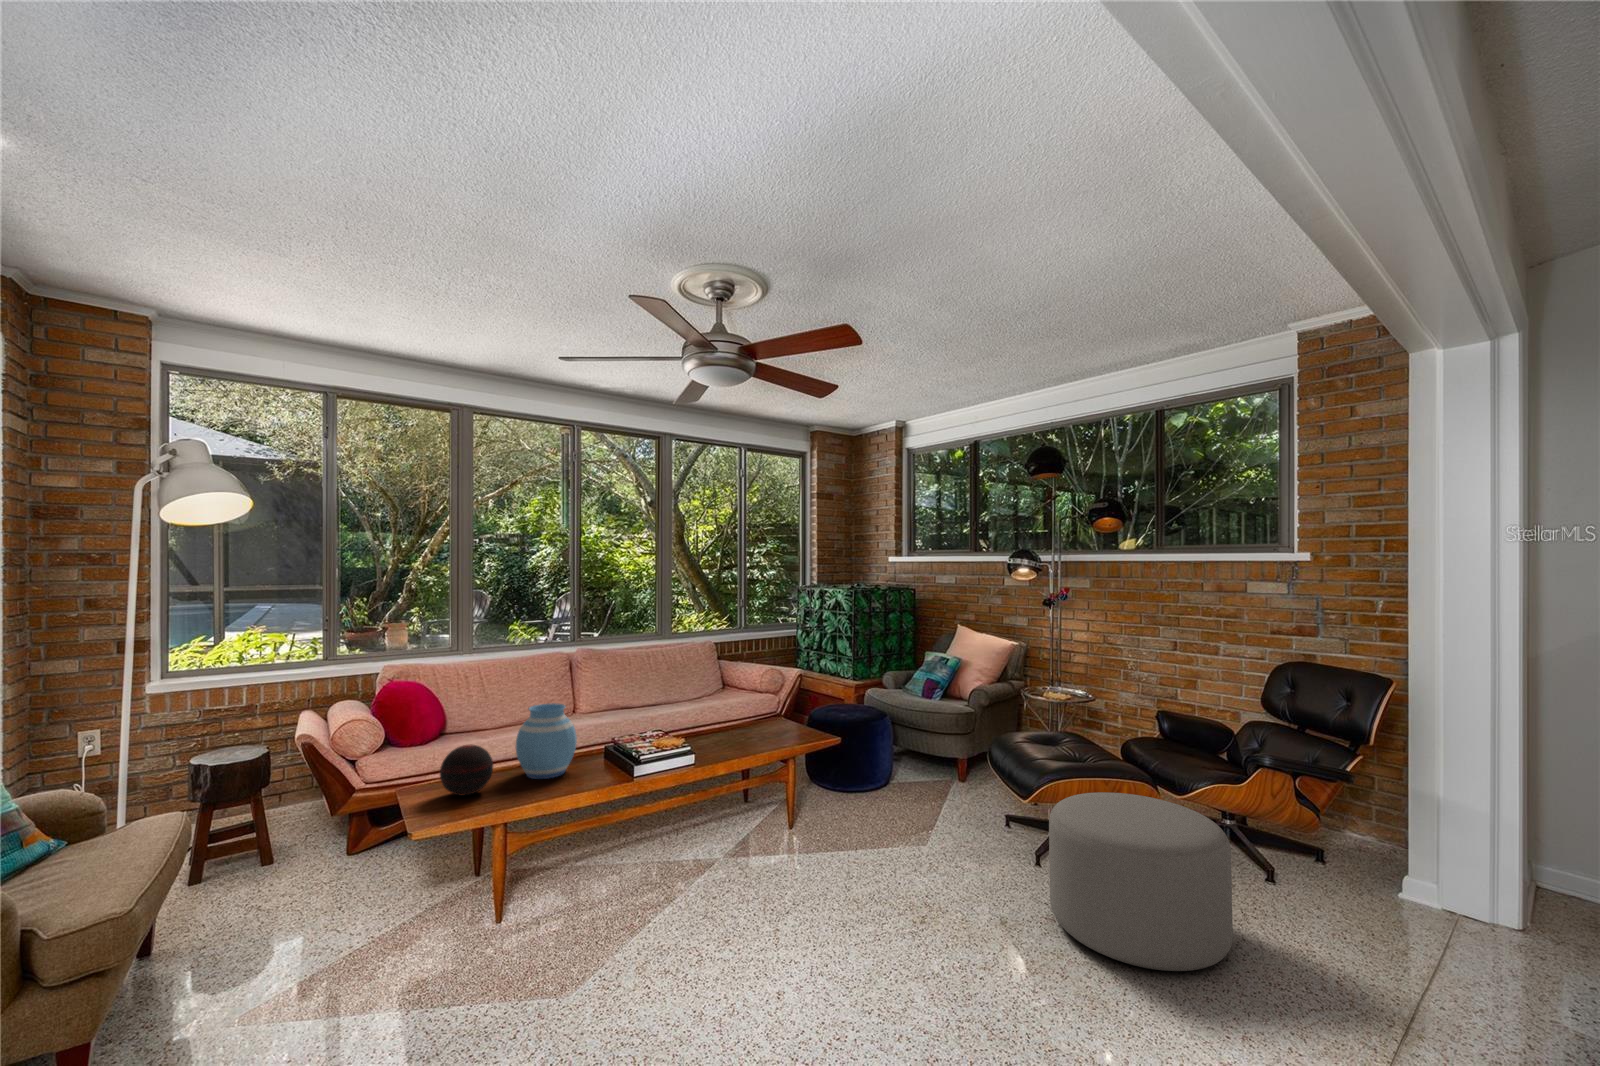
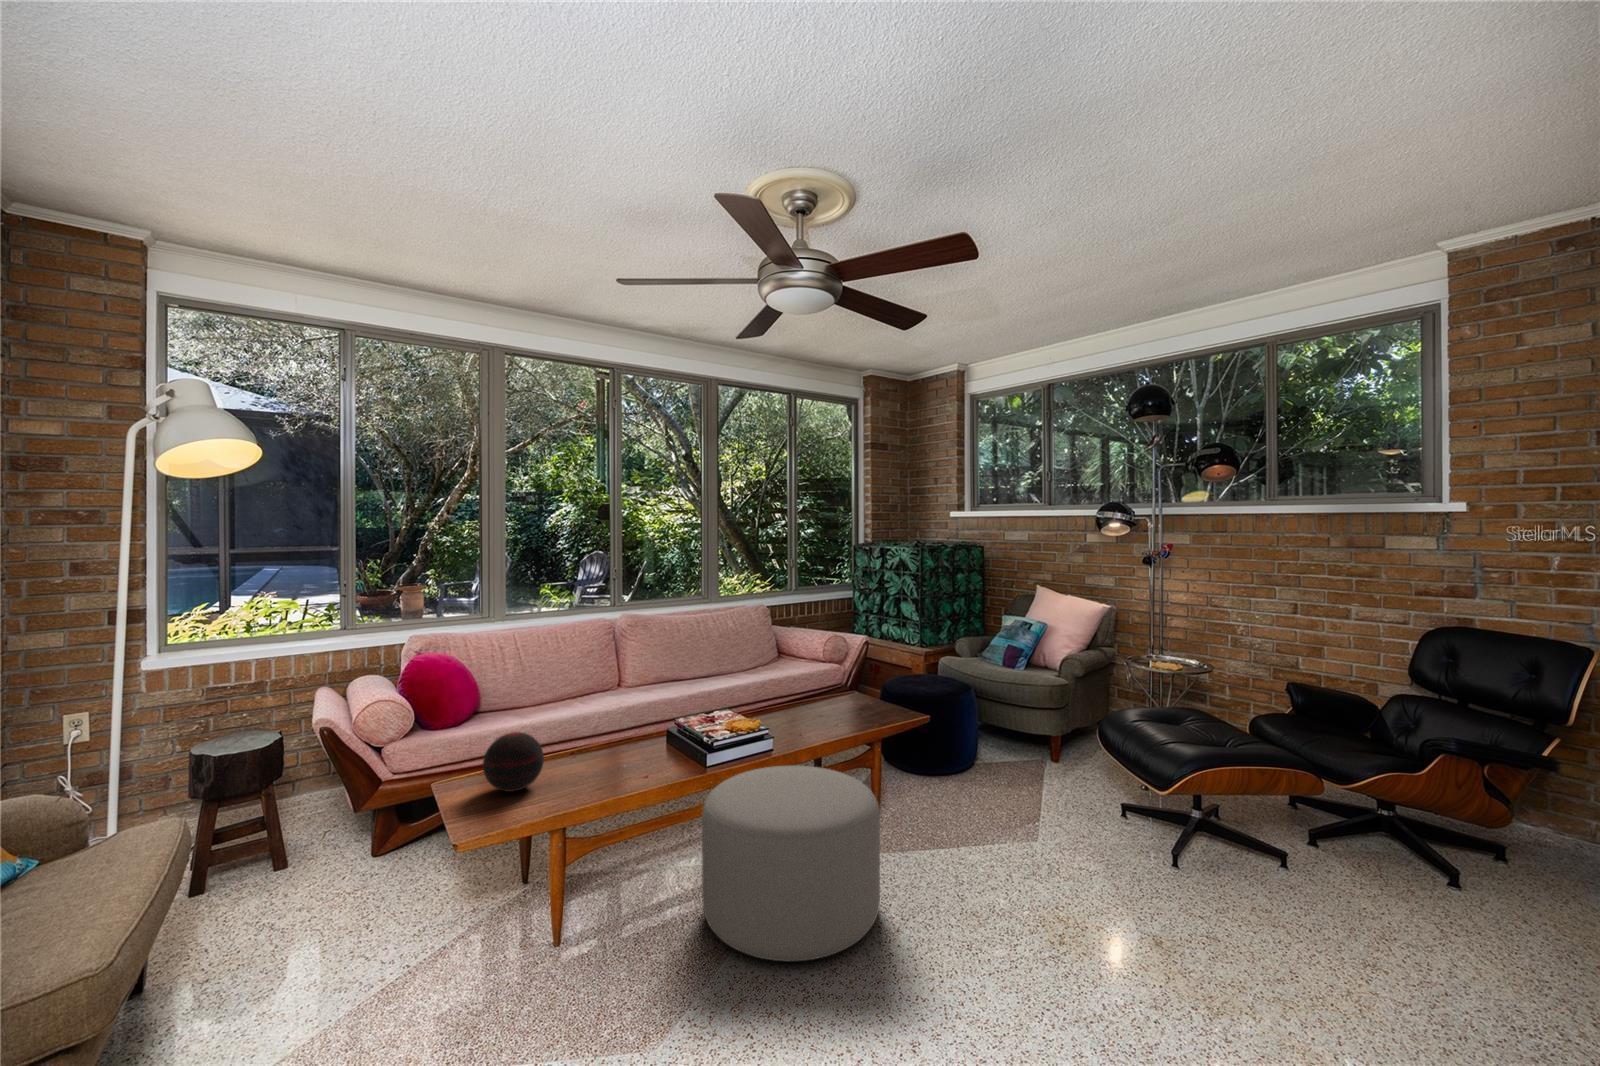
vase: present [516,703,577,779] -> none [566,682,635,769]
ottoman: present [1049,792,1233,971] -> present [702,766,880,961]

